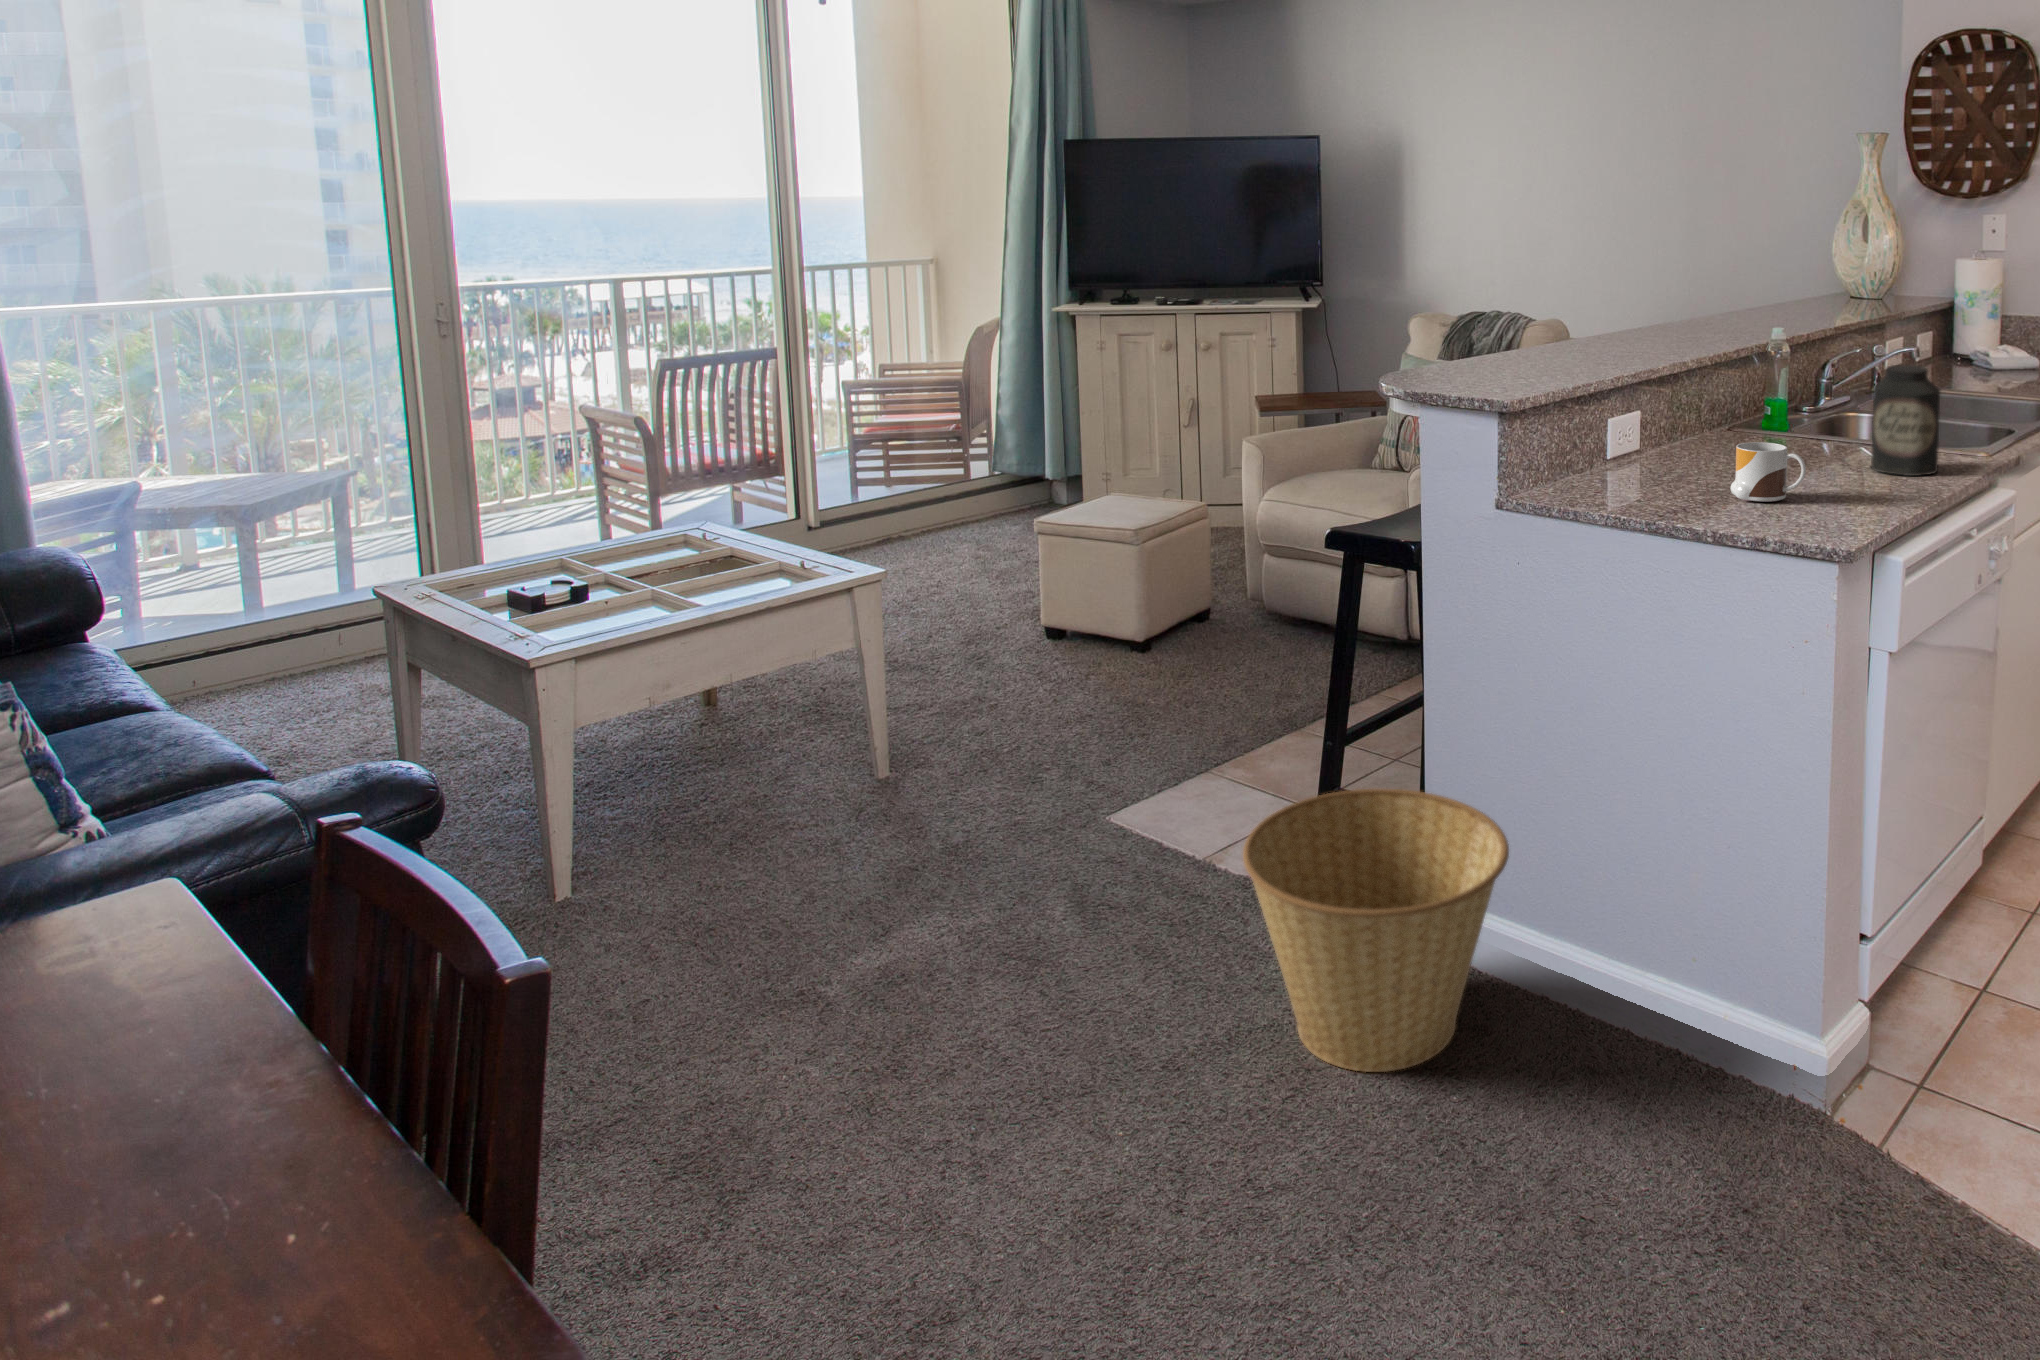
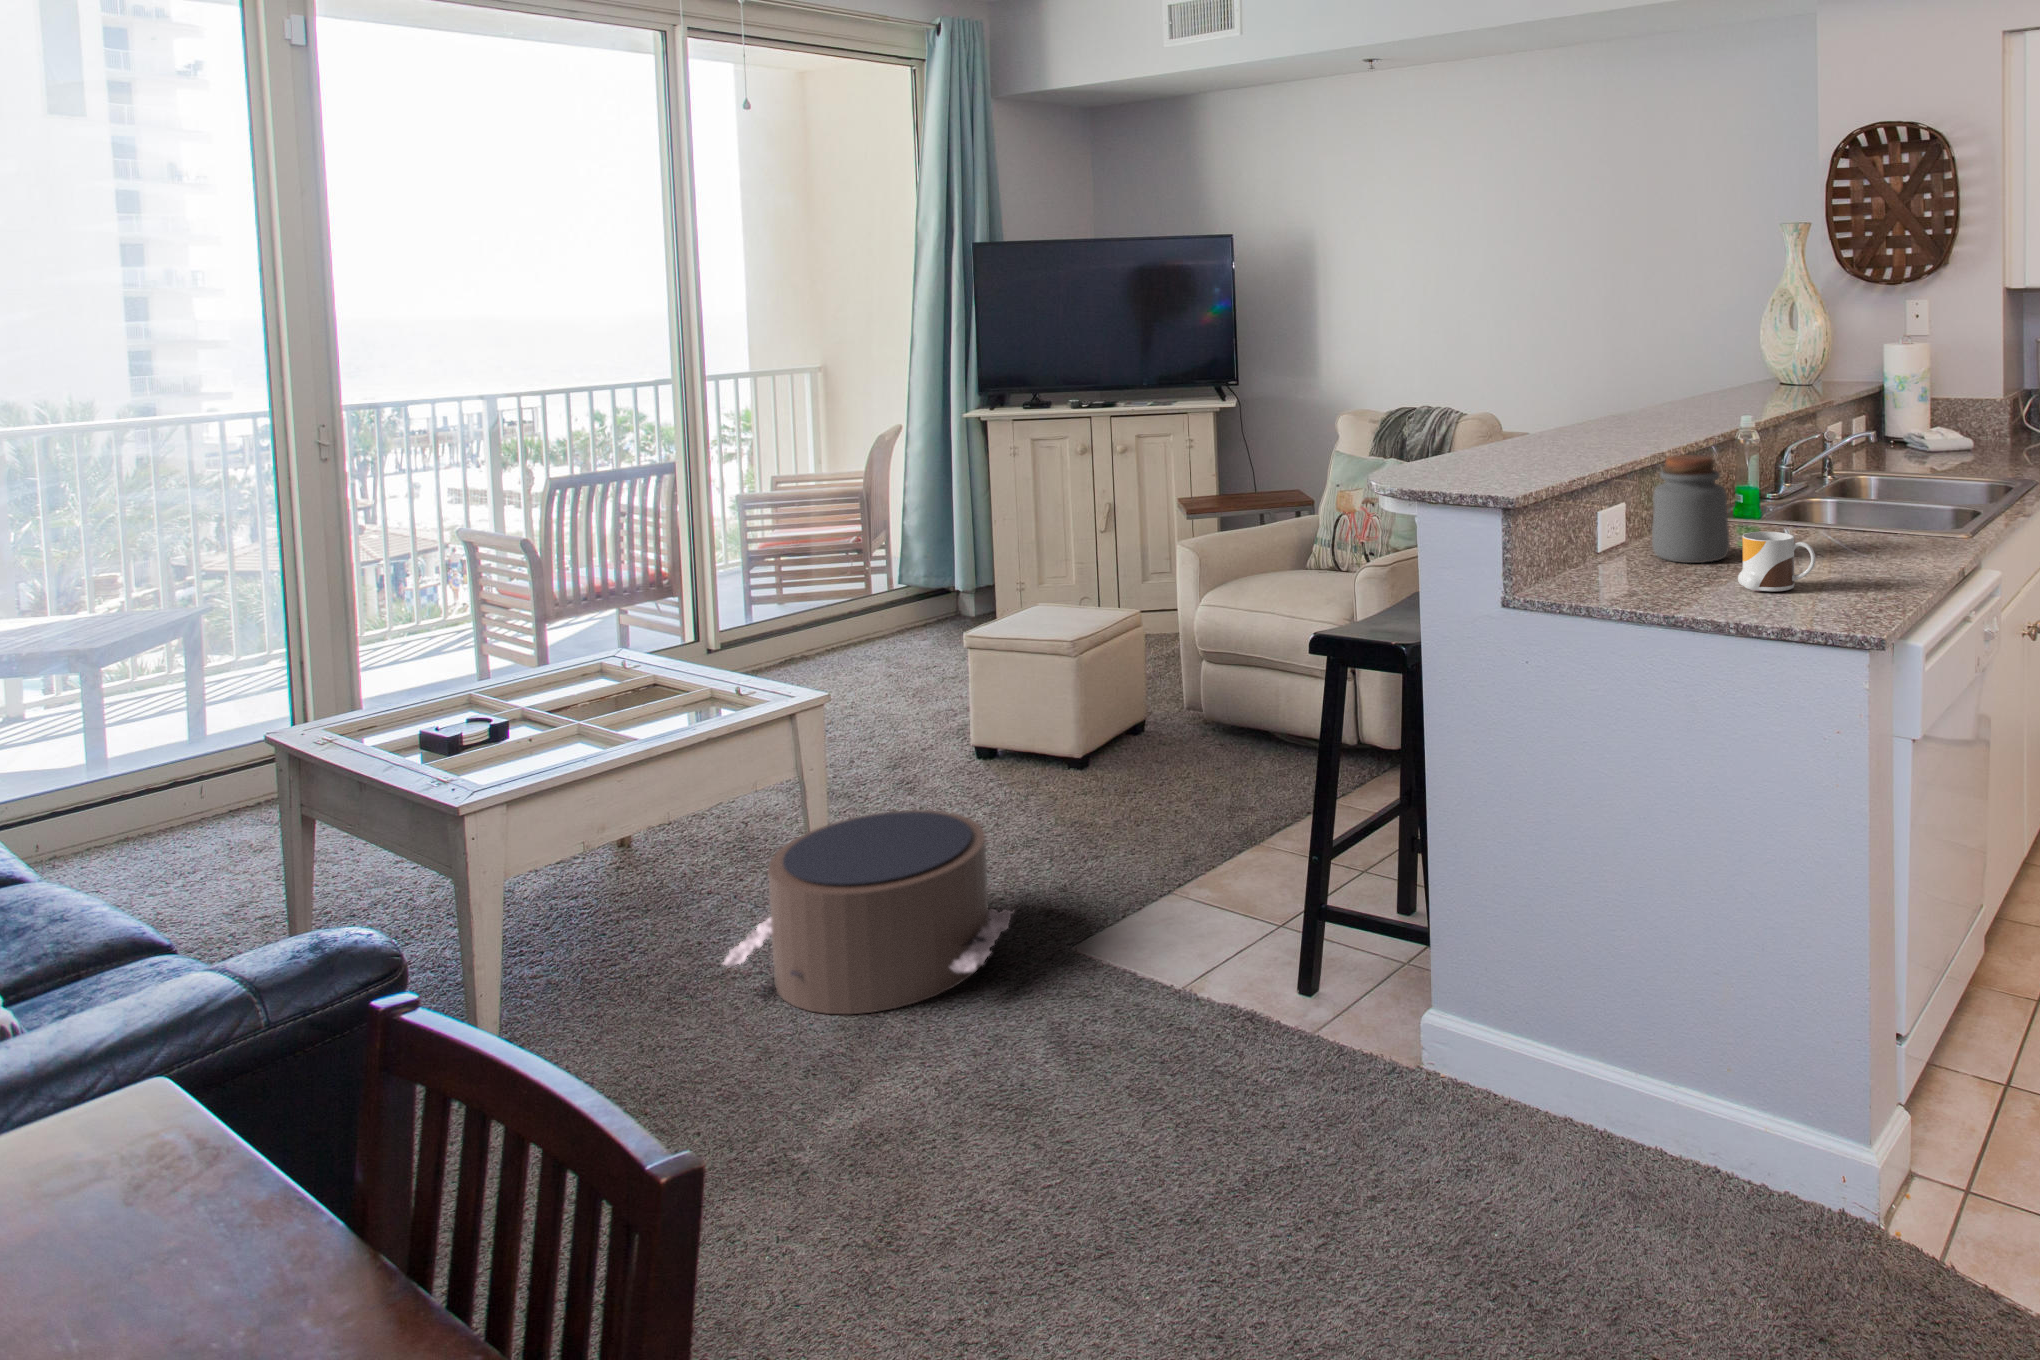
jar: none [1661,364,1738,472] -> present [1652,455,1730,563]
canister: present [1871,365,1940,476] -> none [1860,450,1929,560]
pouf: none [775,682,1052,866] -> present [723,810,1014,1014]
basket: present [1243,789,1509,1072] -> none [1258,905,1535,1212]

